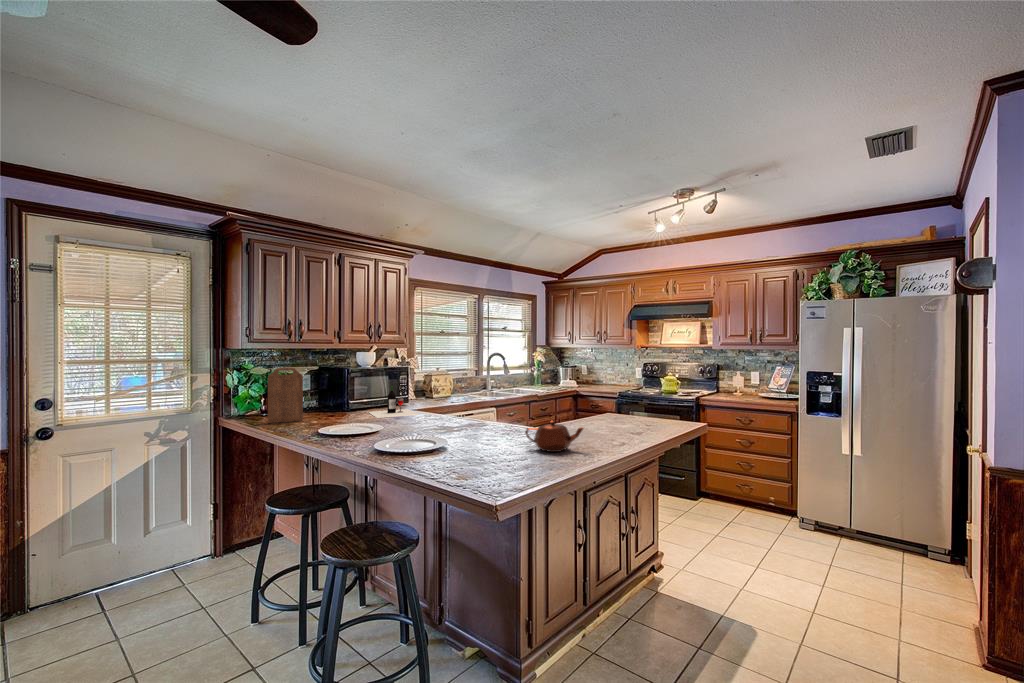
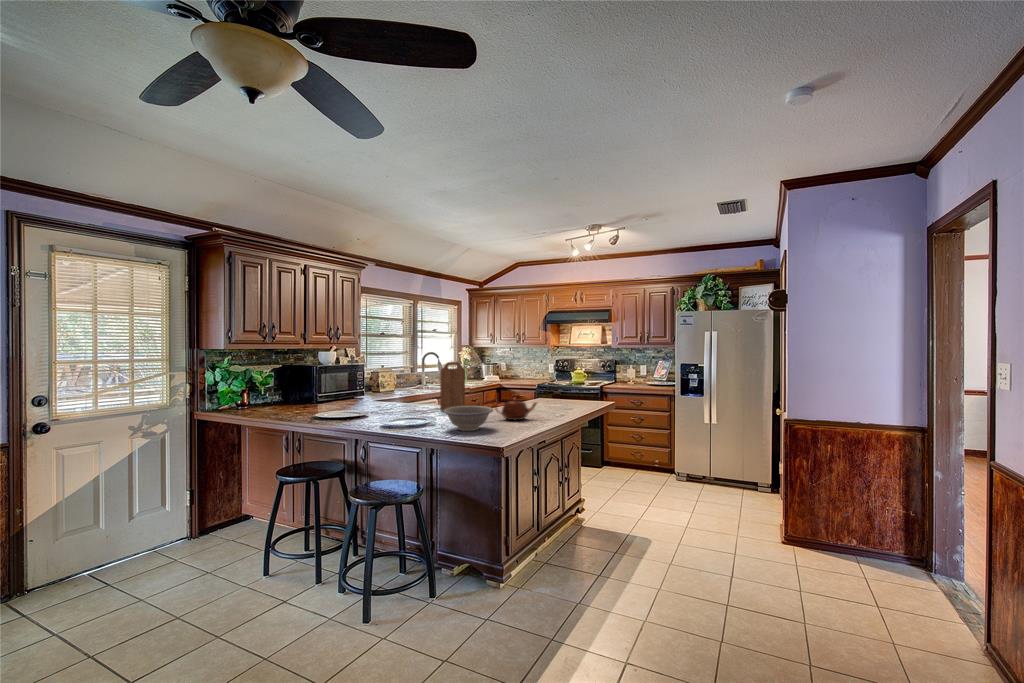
cutting board: present [268,367,303,423] -> present [440,362,465,411]
wine bottle: present [369,386,419,418] -> none [334,380,384,407]
bowl: none [441,431,510,469] -> present [443,406,493,431]

